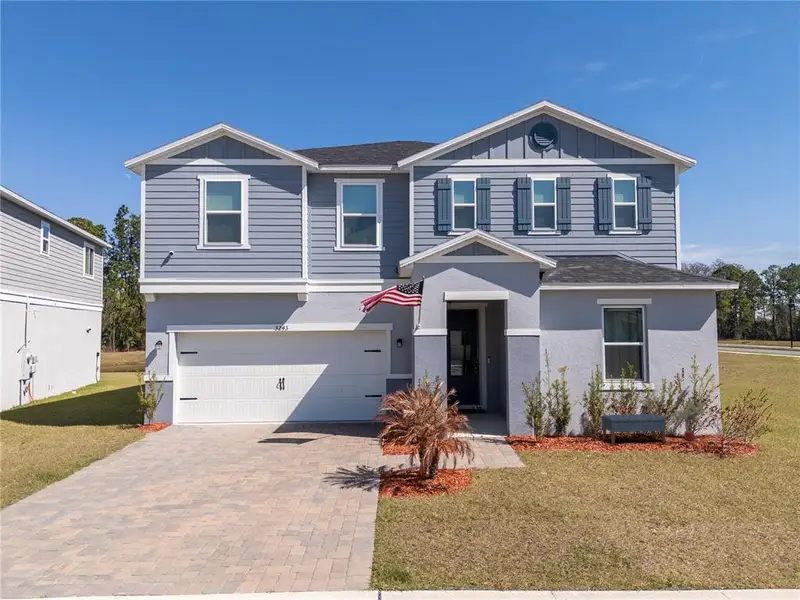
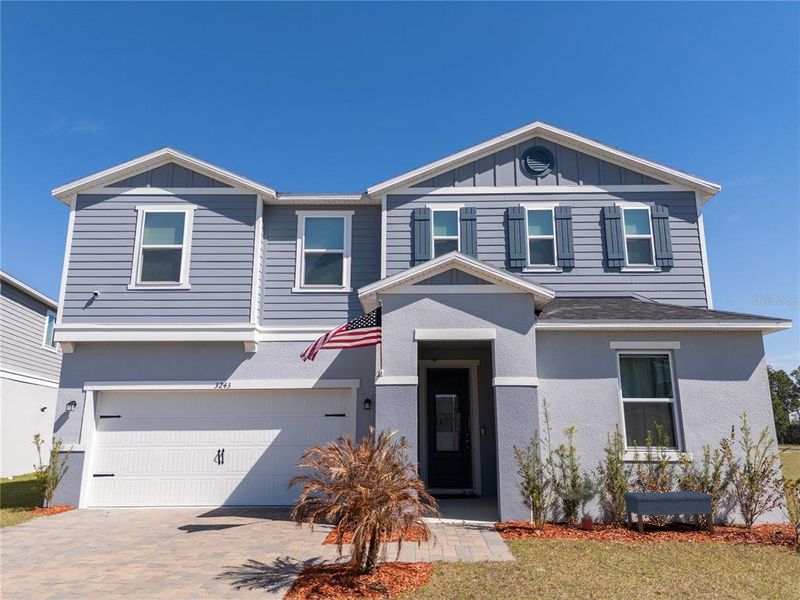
potted tree: present [673,398,705,441] -> present [565,470,605,530]

